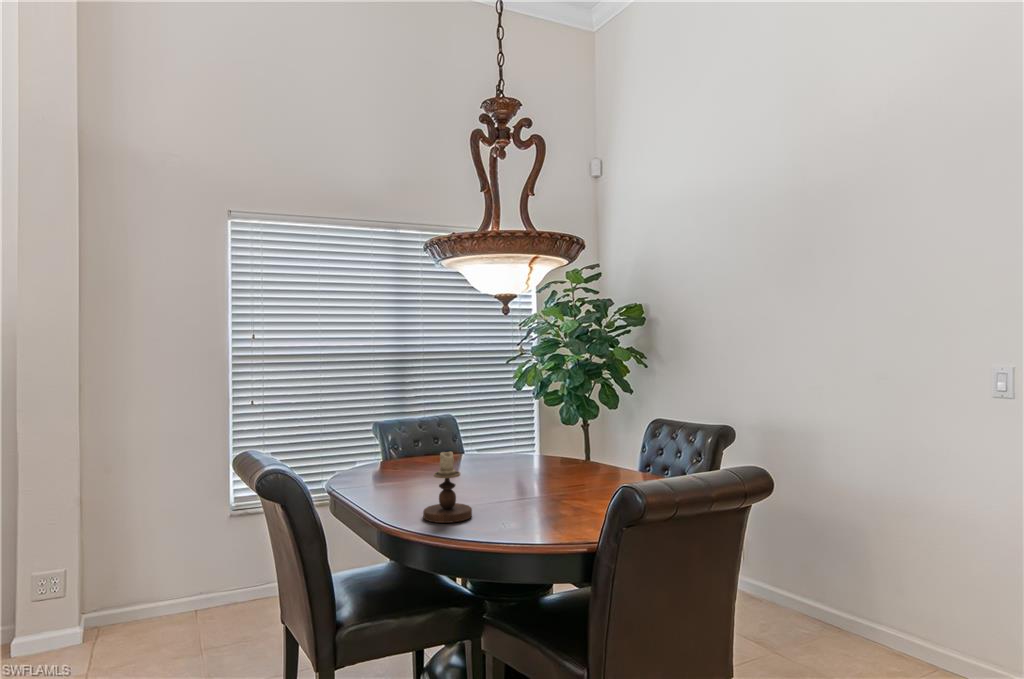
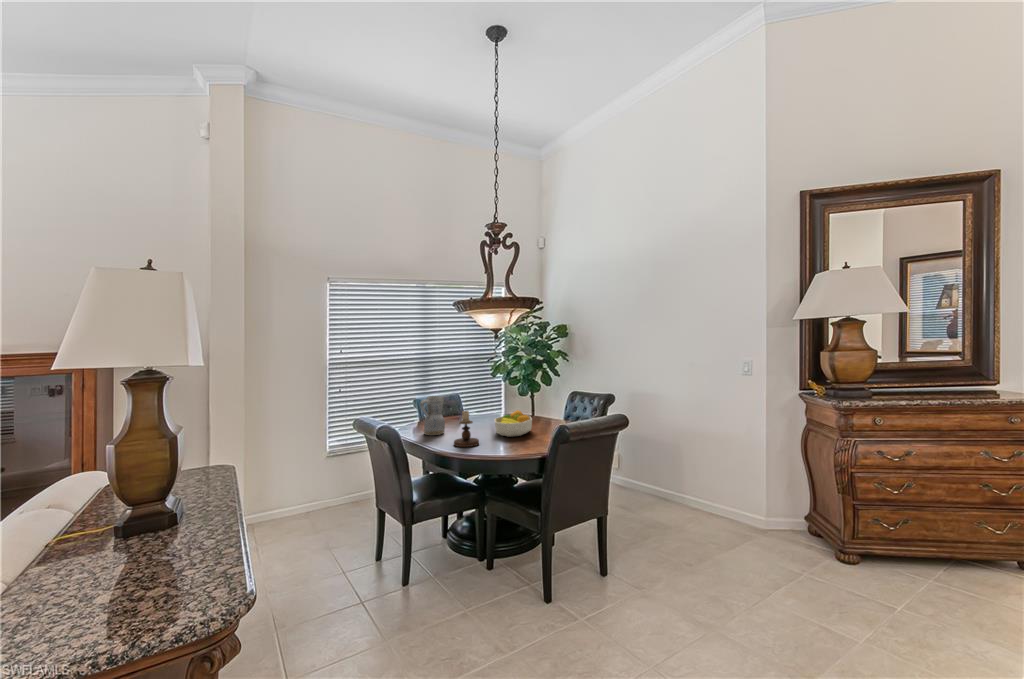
ceramic pitcher: none [368,422,415,495] -> present [420,396,445,435]
fruit bowl: none [506,451,577,503] -> present [495,410,532,437]

